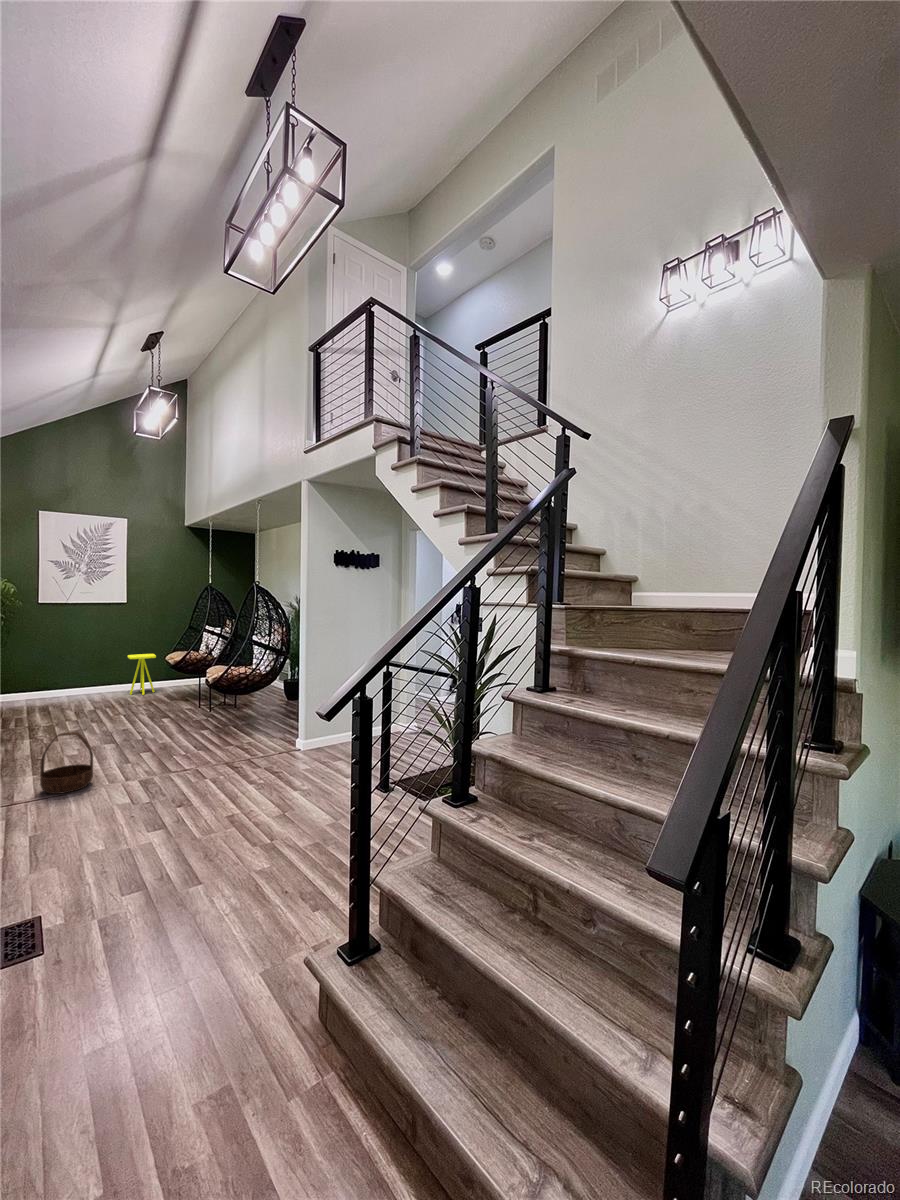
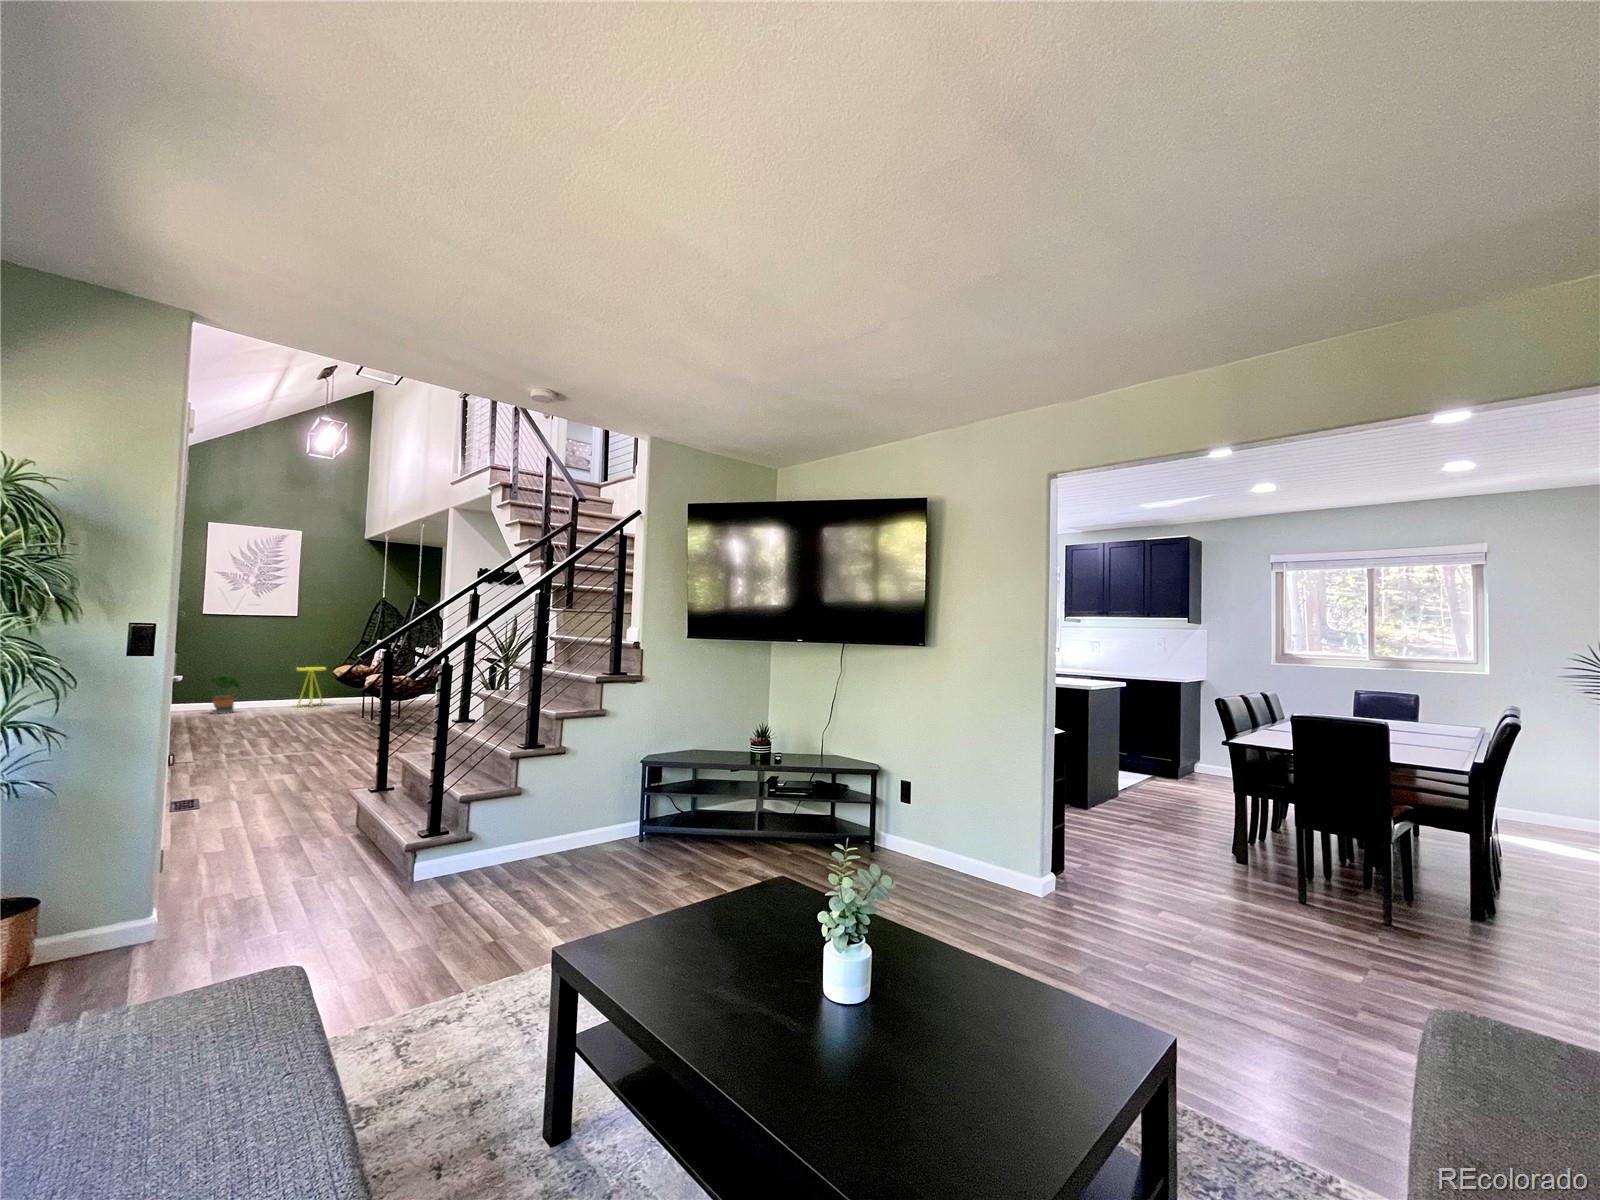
potted tree: none [44,665,78,705] -> present [210,676,242,714]
basket: present [40,732,93,794] -> none [198,715,245,763]

